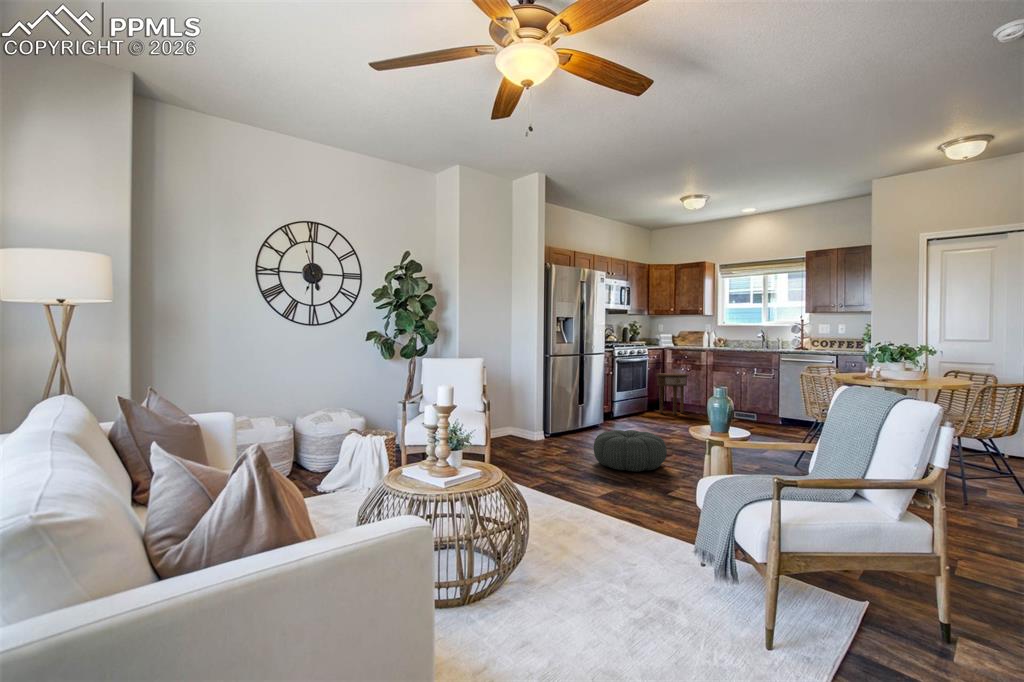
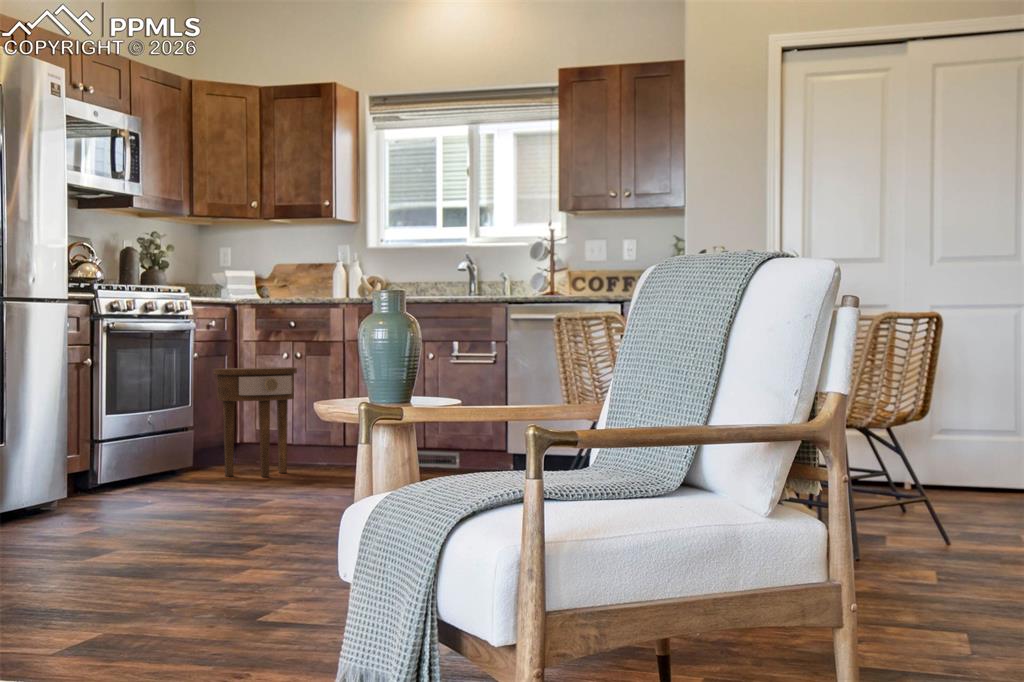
pouf: present [594,430,667,472] -> none [41,484,249,589]

